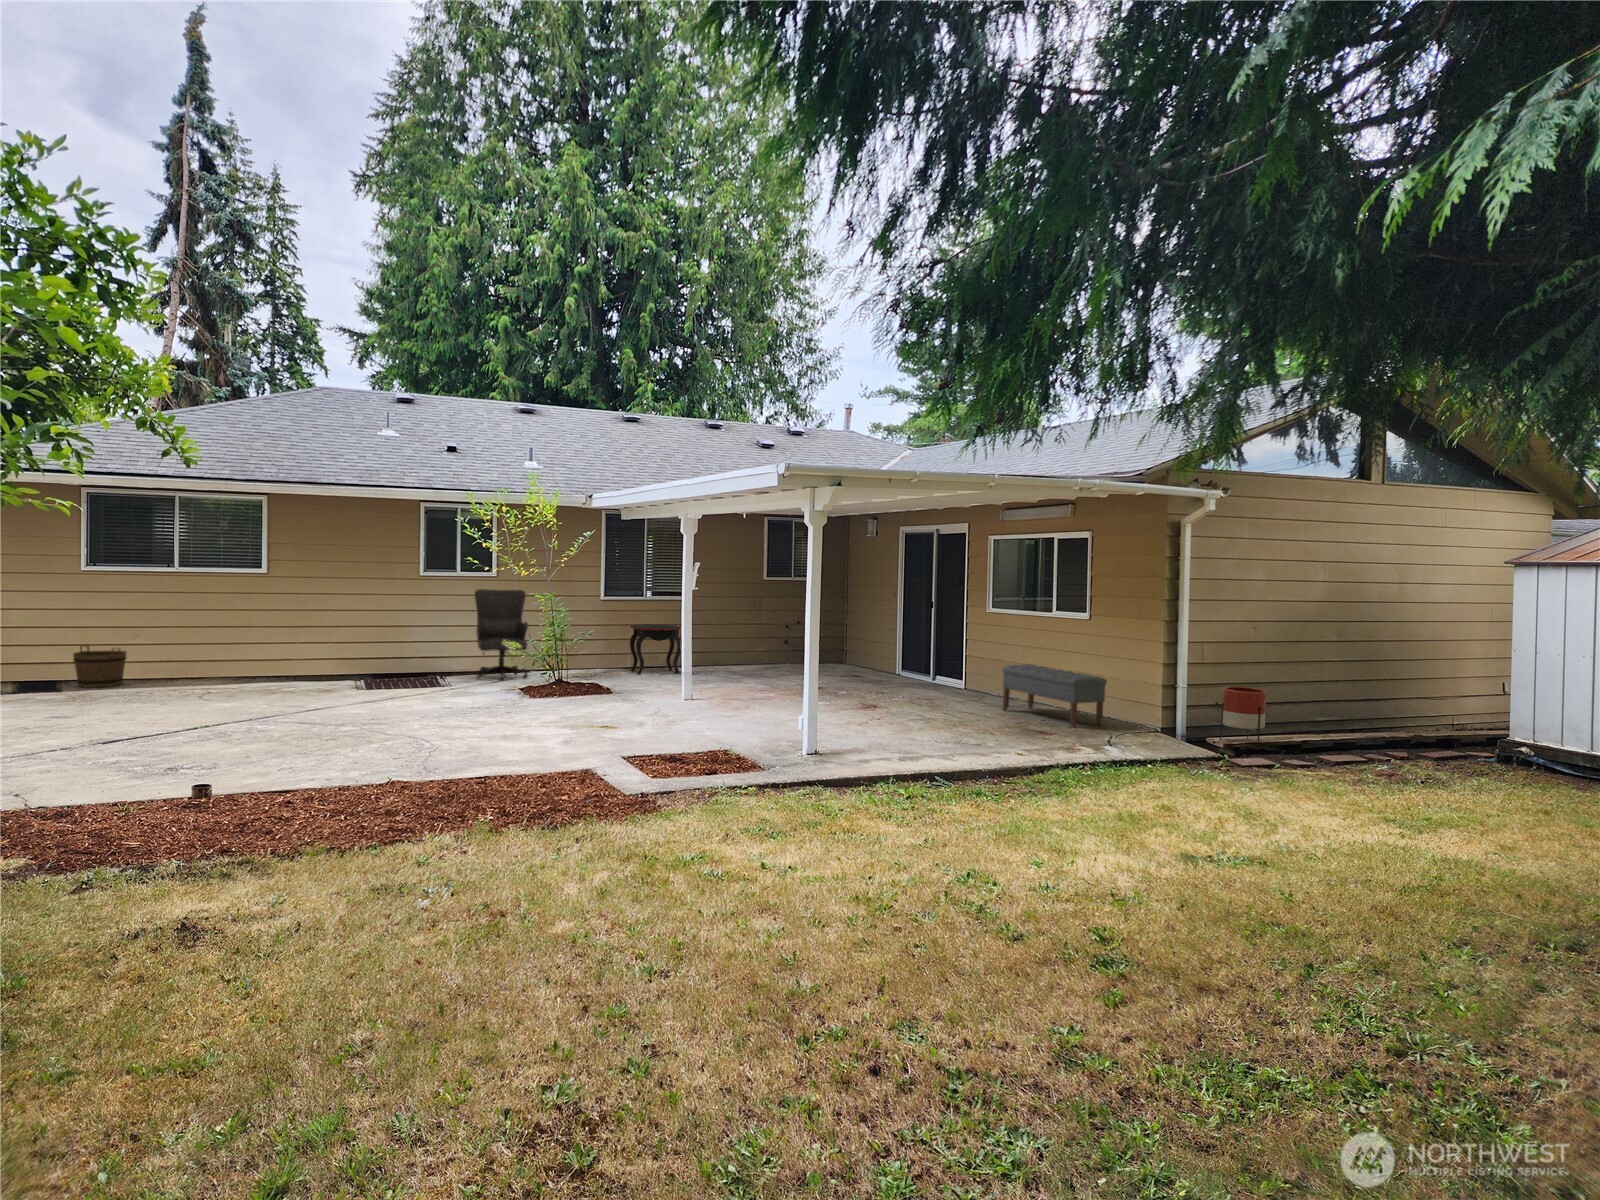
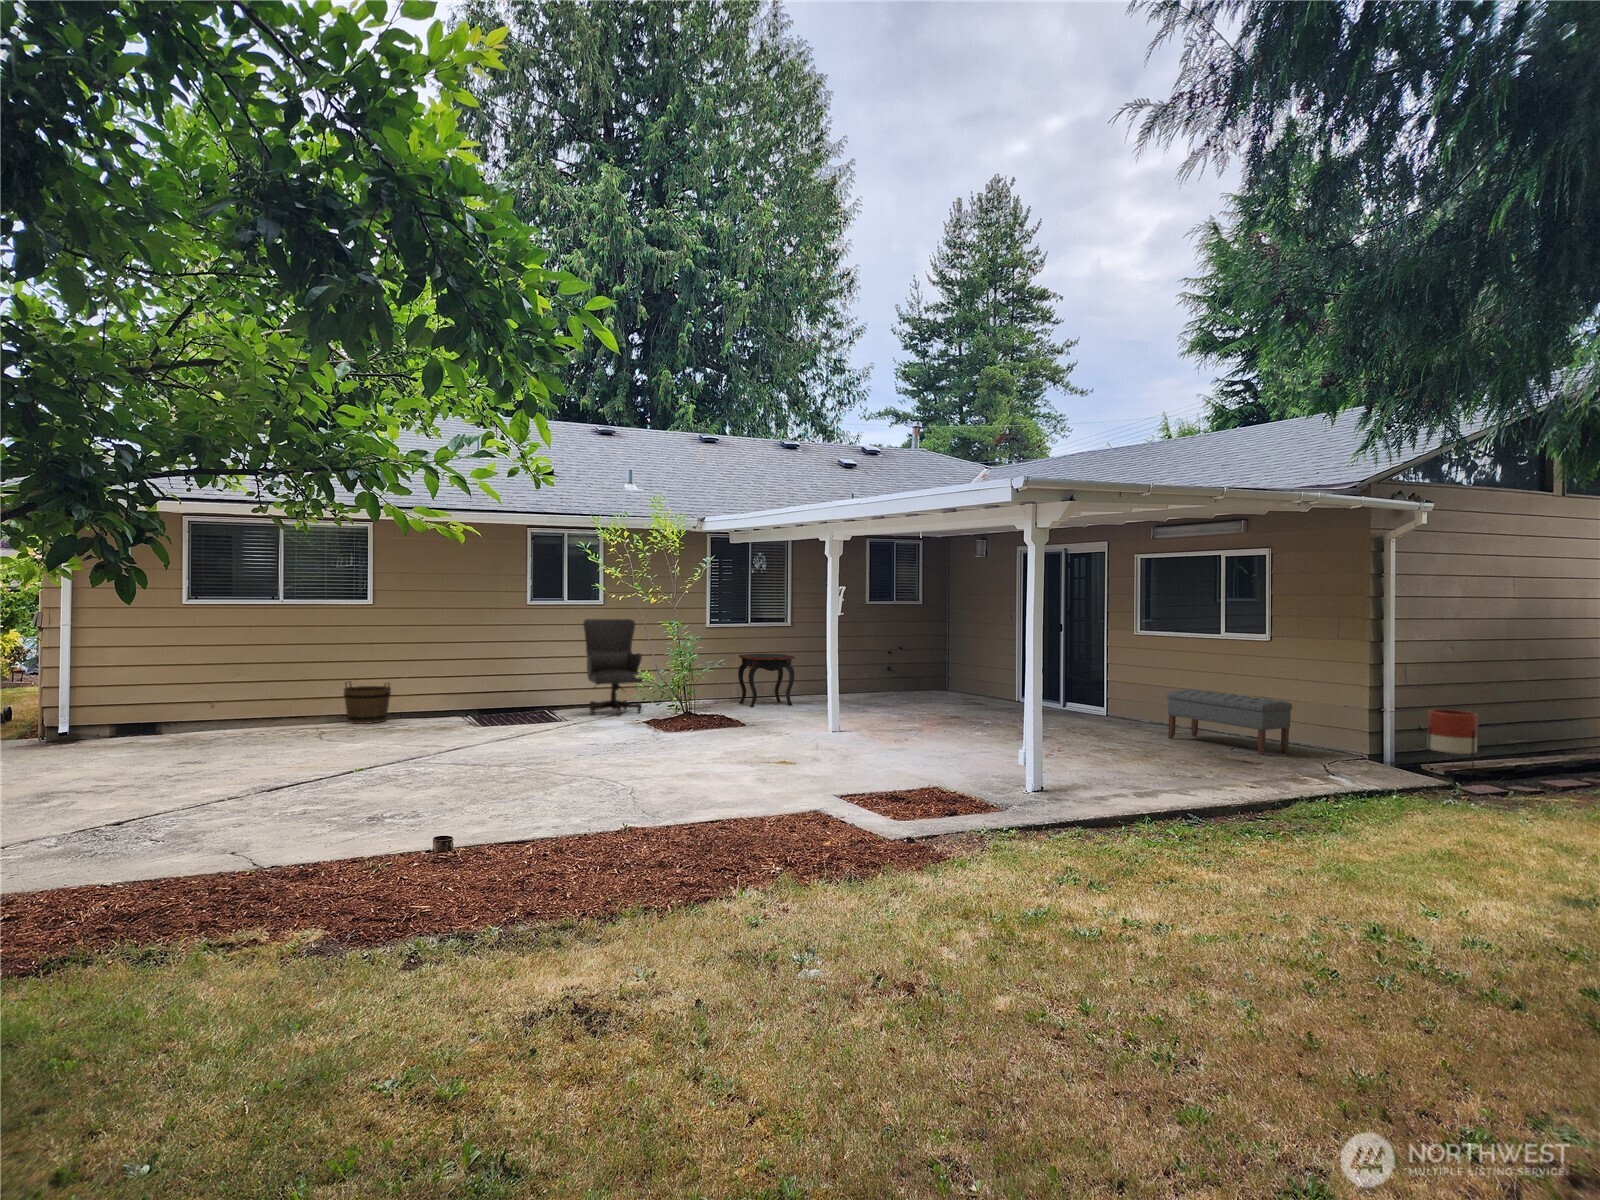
bucket: present [73,646,126,688] -> present [344,682,391,724]

